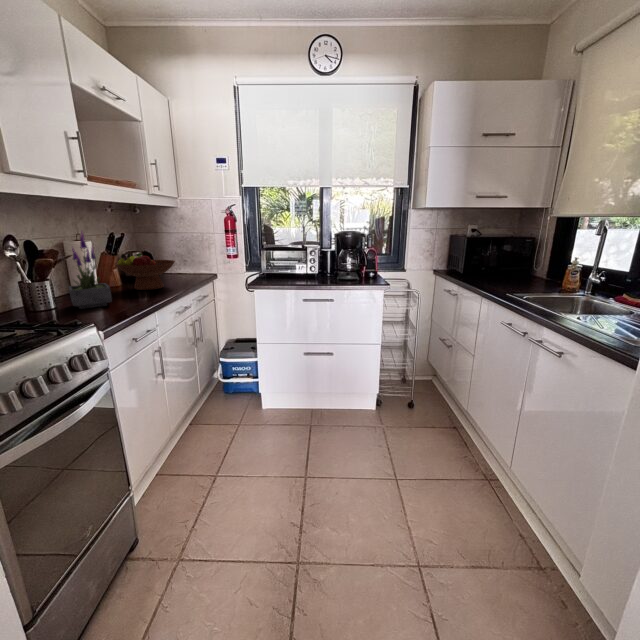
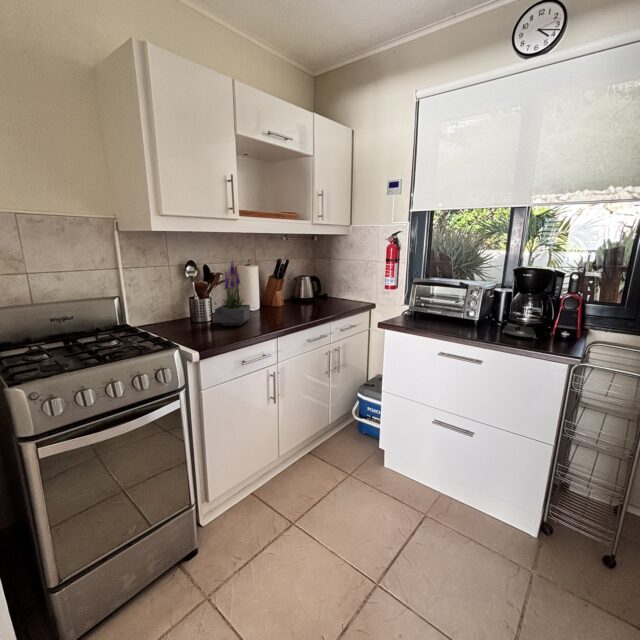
fruit bowl: present [115,253,175,290] -> none [270,279,321,314]

